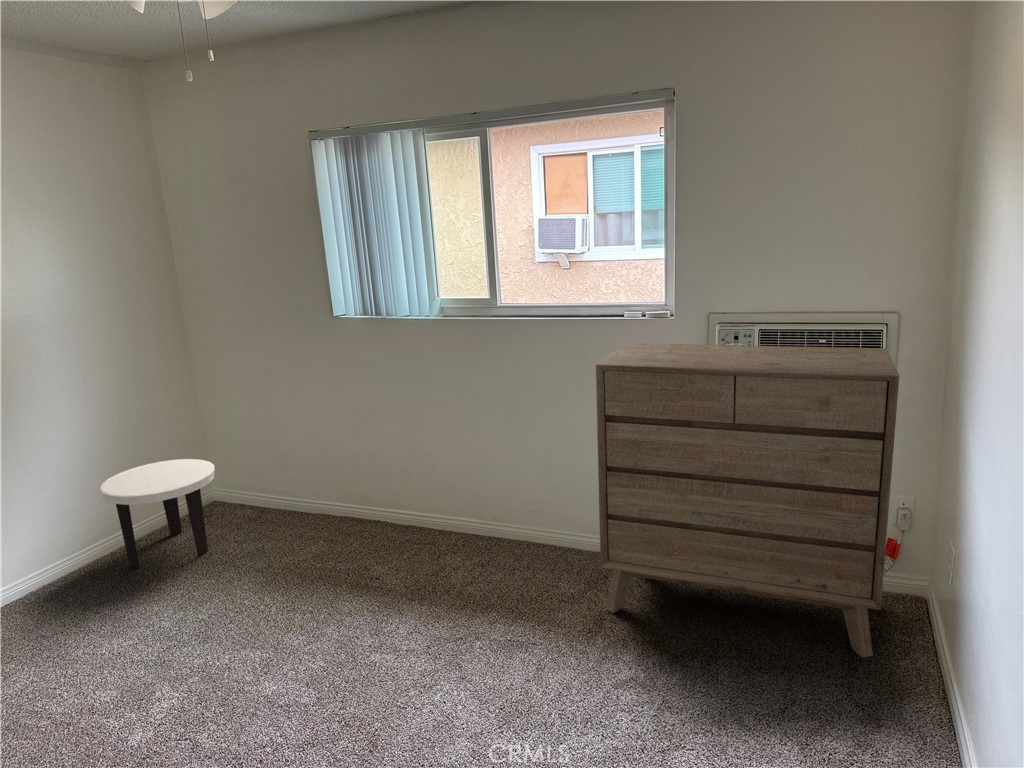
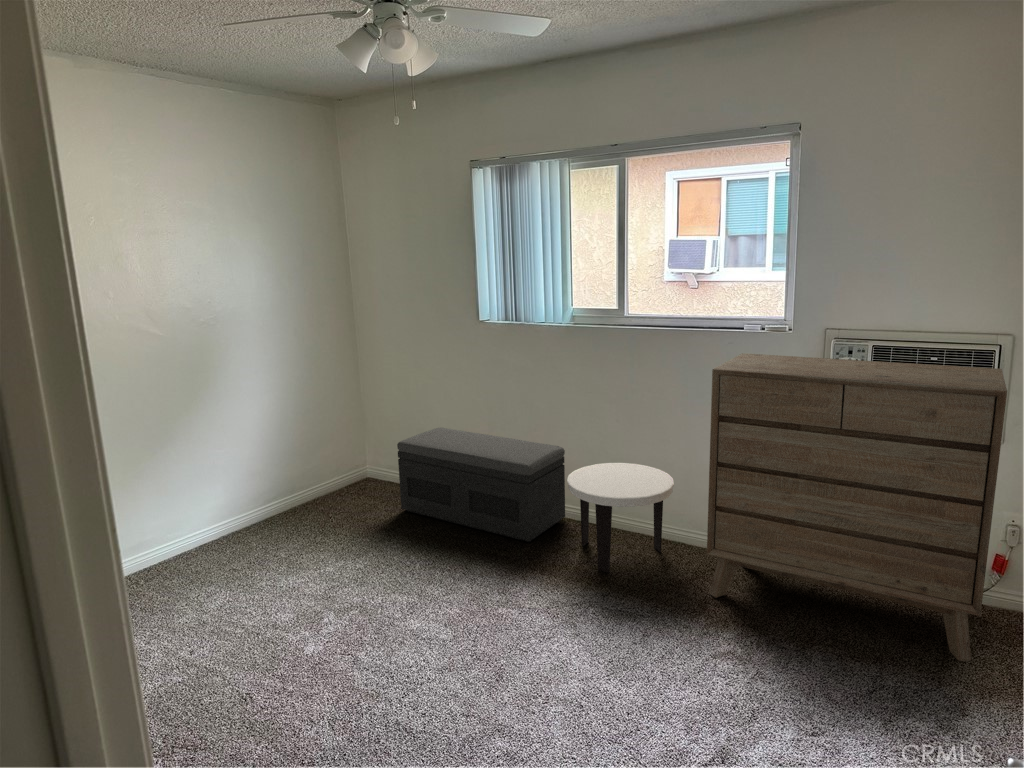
storage bench: none [245,441,446,567] -> present [397,427,565,542]
side table: present [100,459,215,568] -> present [567,463,674,573]

